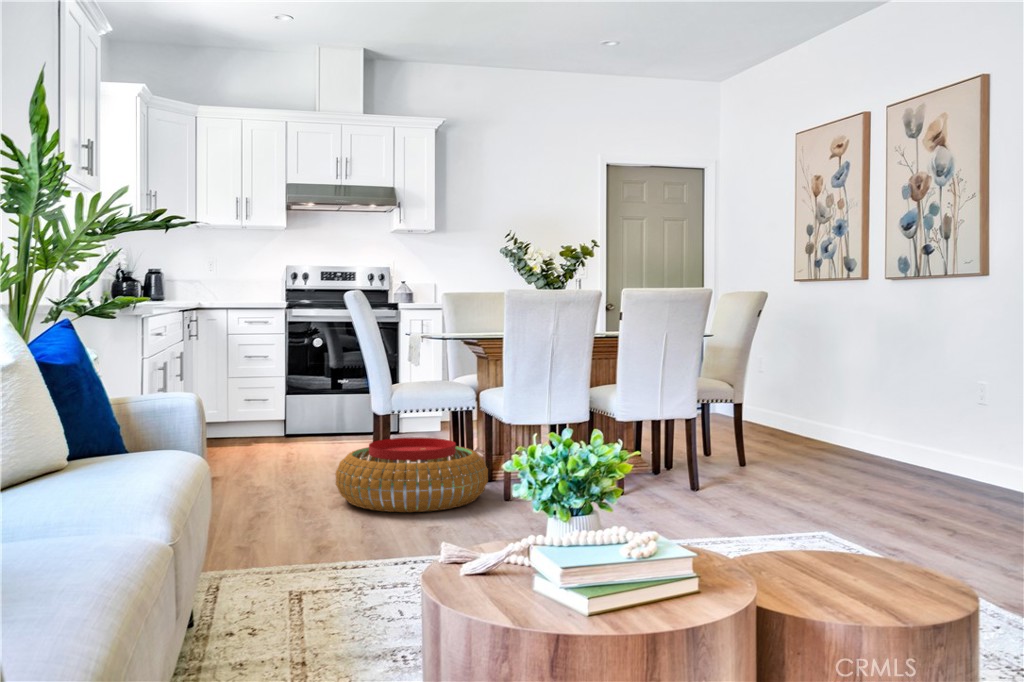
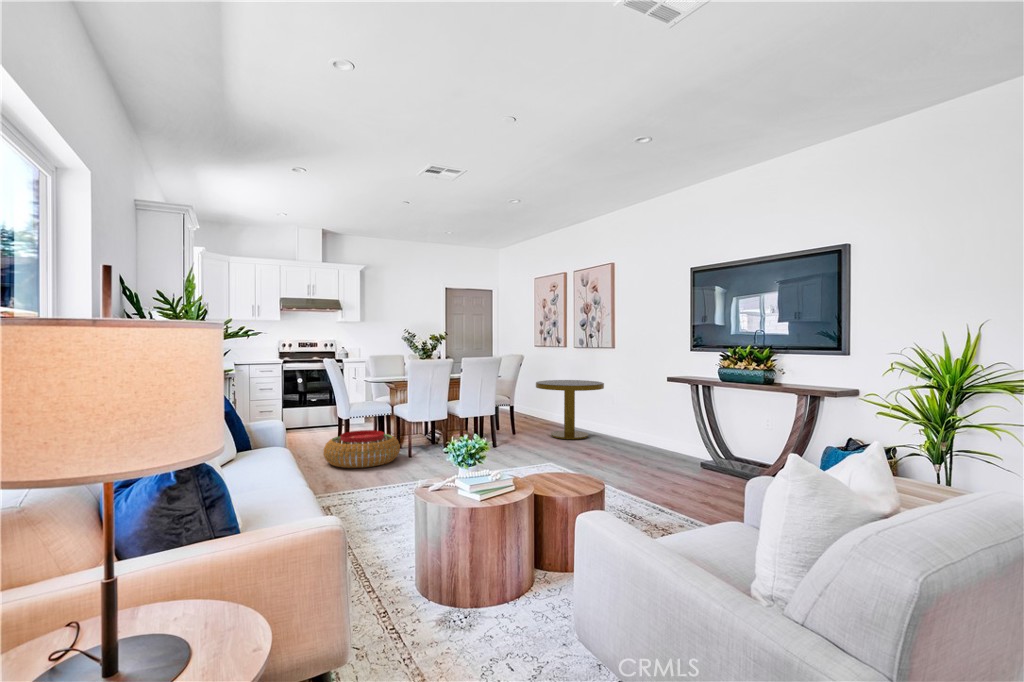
side table: none [792,349,959,481] -> present [536,380,604,439]

